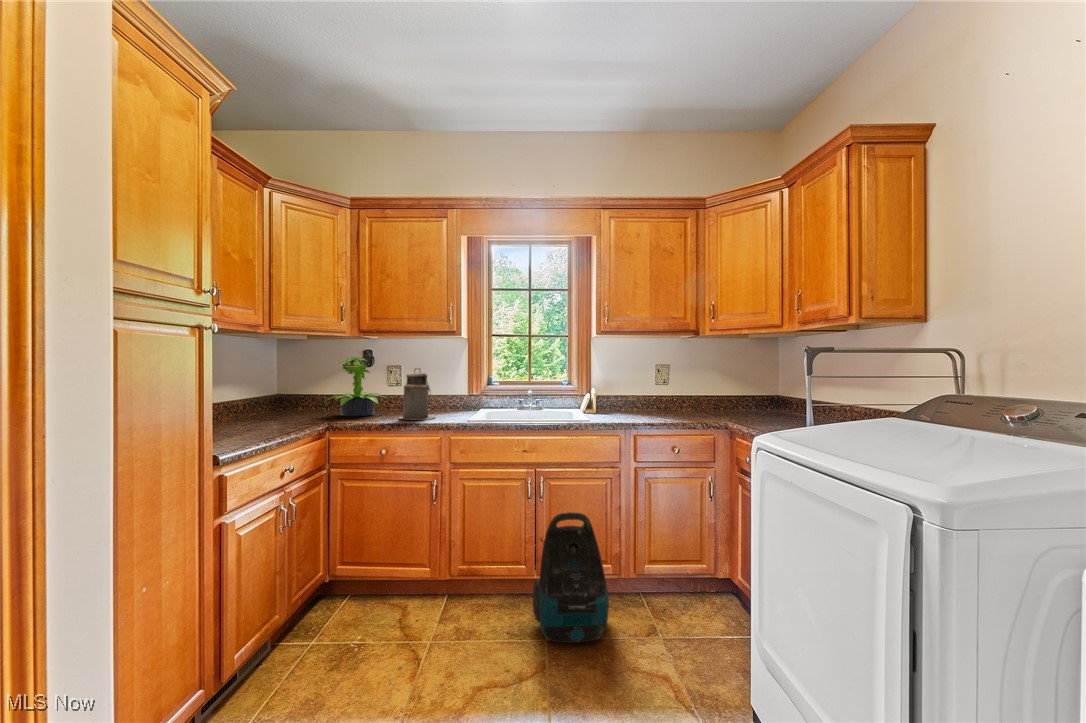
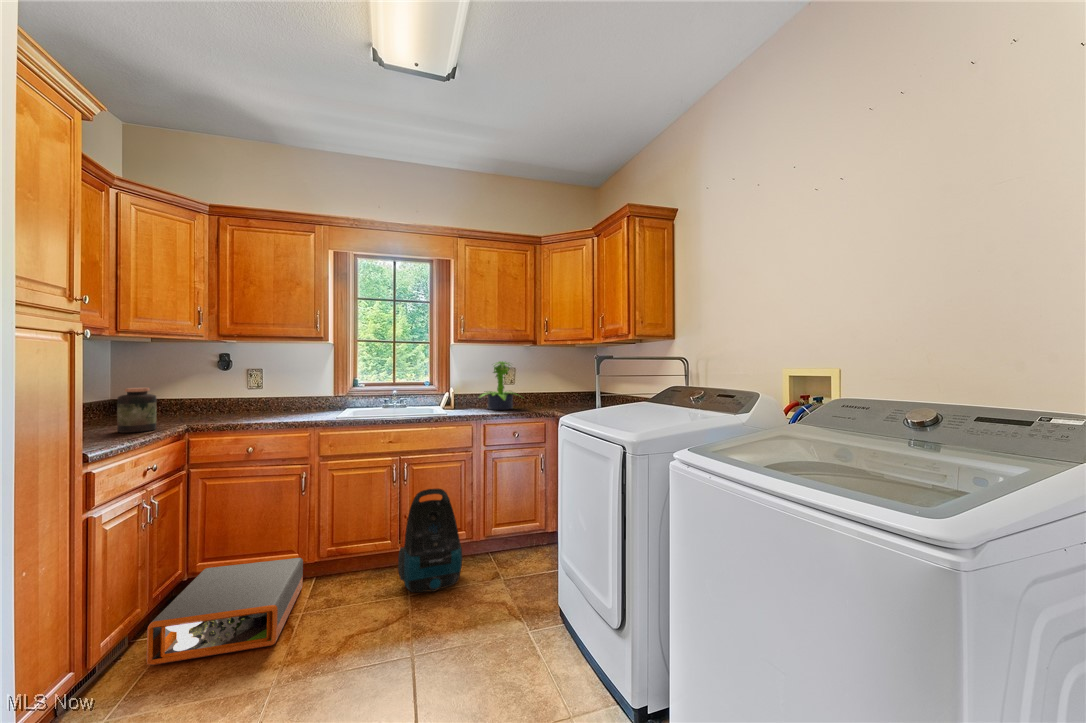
potted plant: present [325,357,387,417] -> present [480,361,517,410]
canister: present [399,368,435,420] -> none [265,371,303,419]
jar: none [267,385,300,430] -> present [117,388,156,433]
storage box: none [278,573,433,685] -> present [147,558,303,665]

